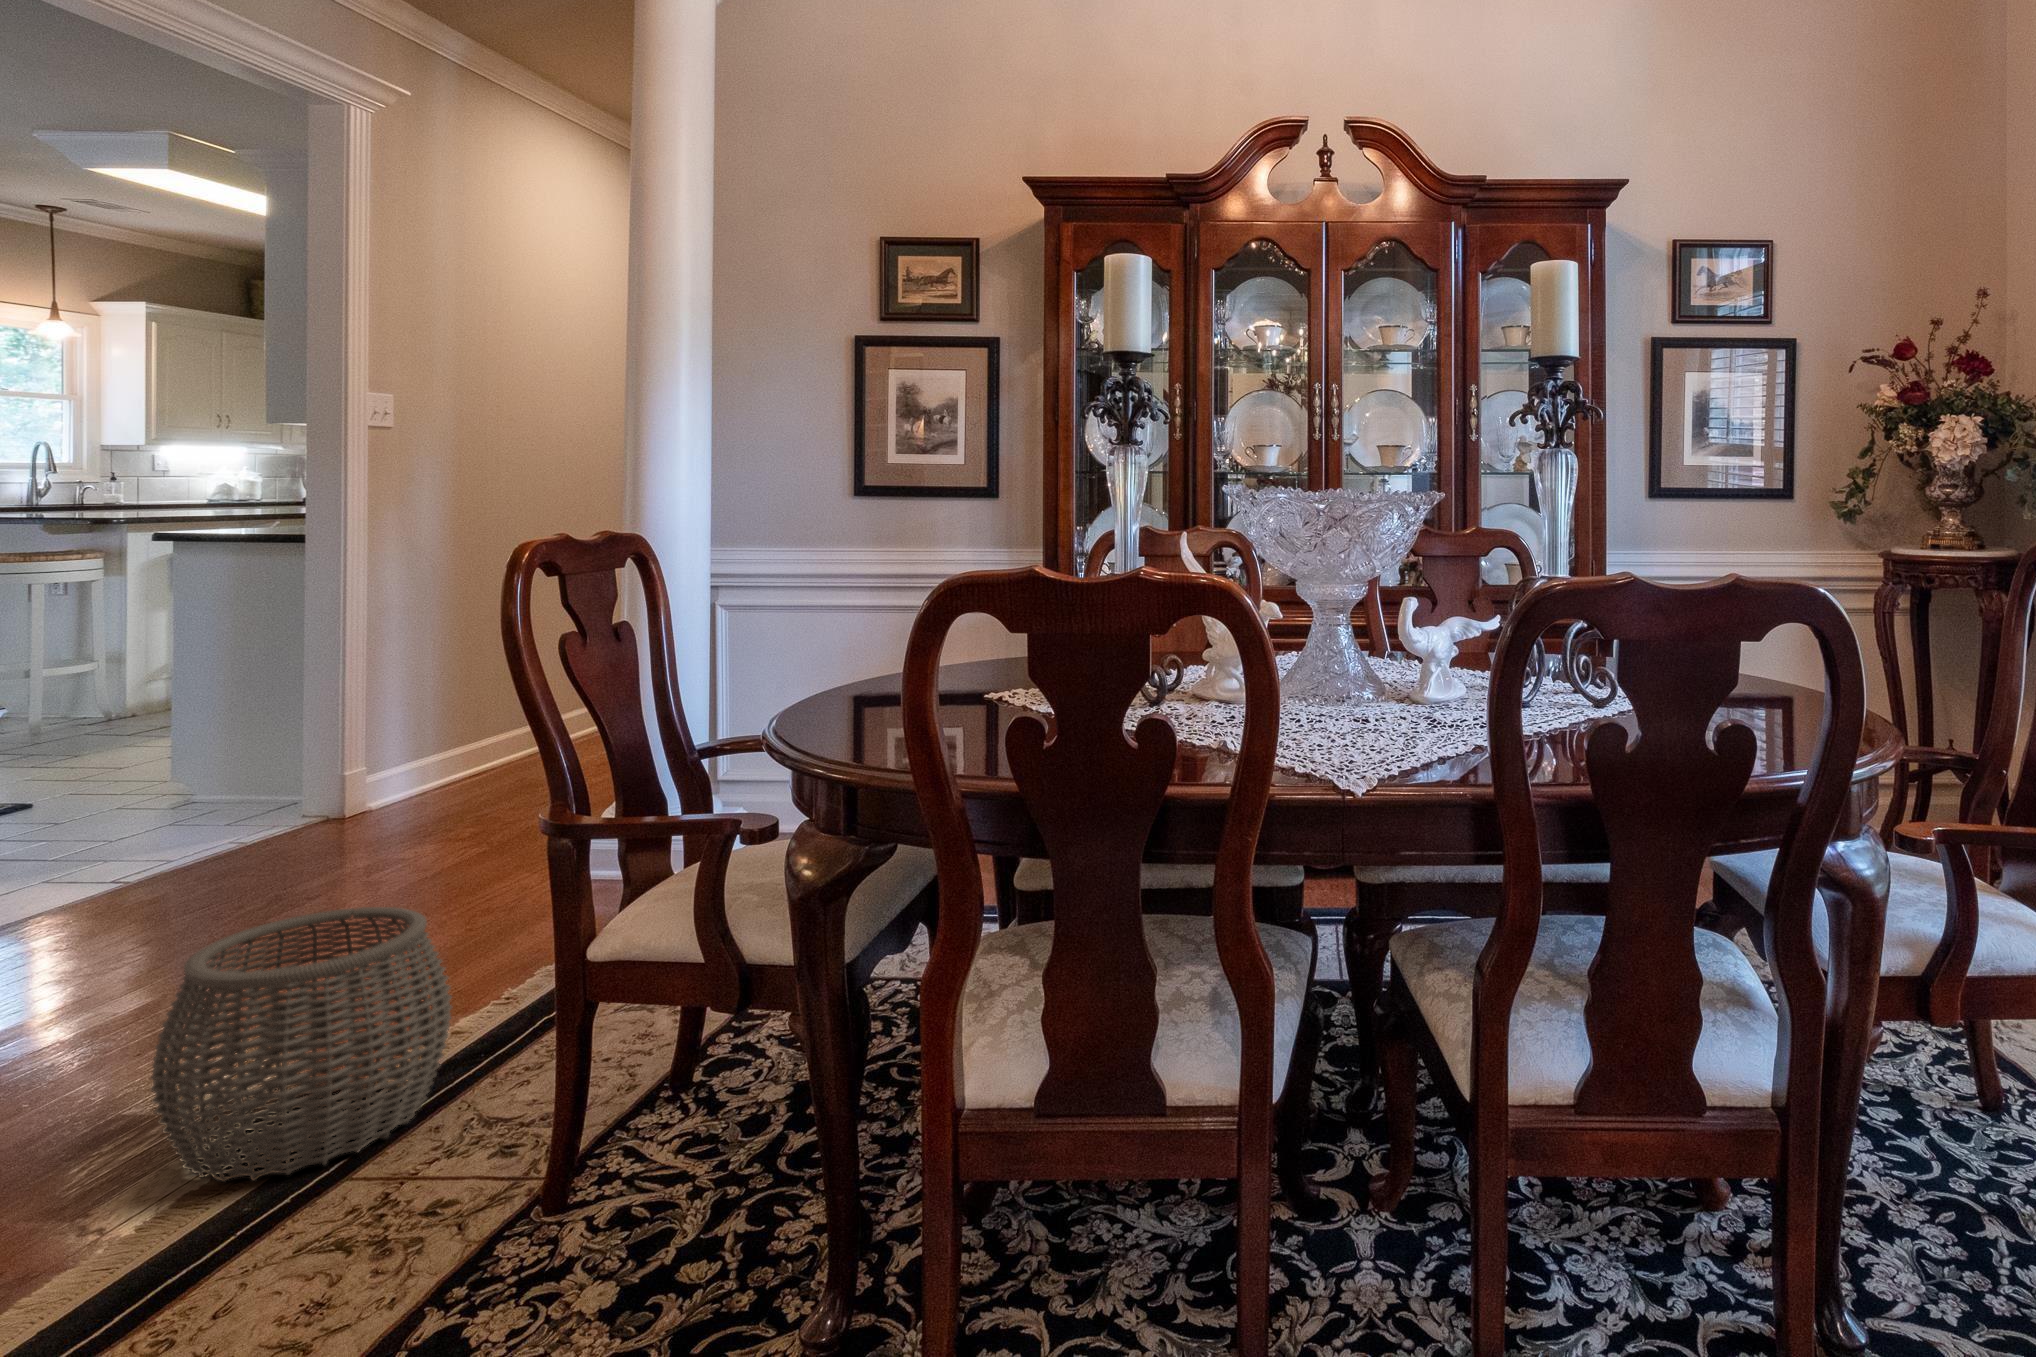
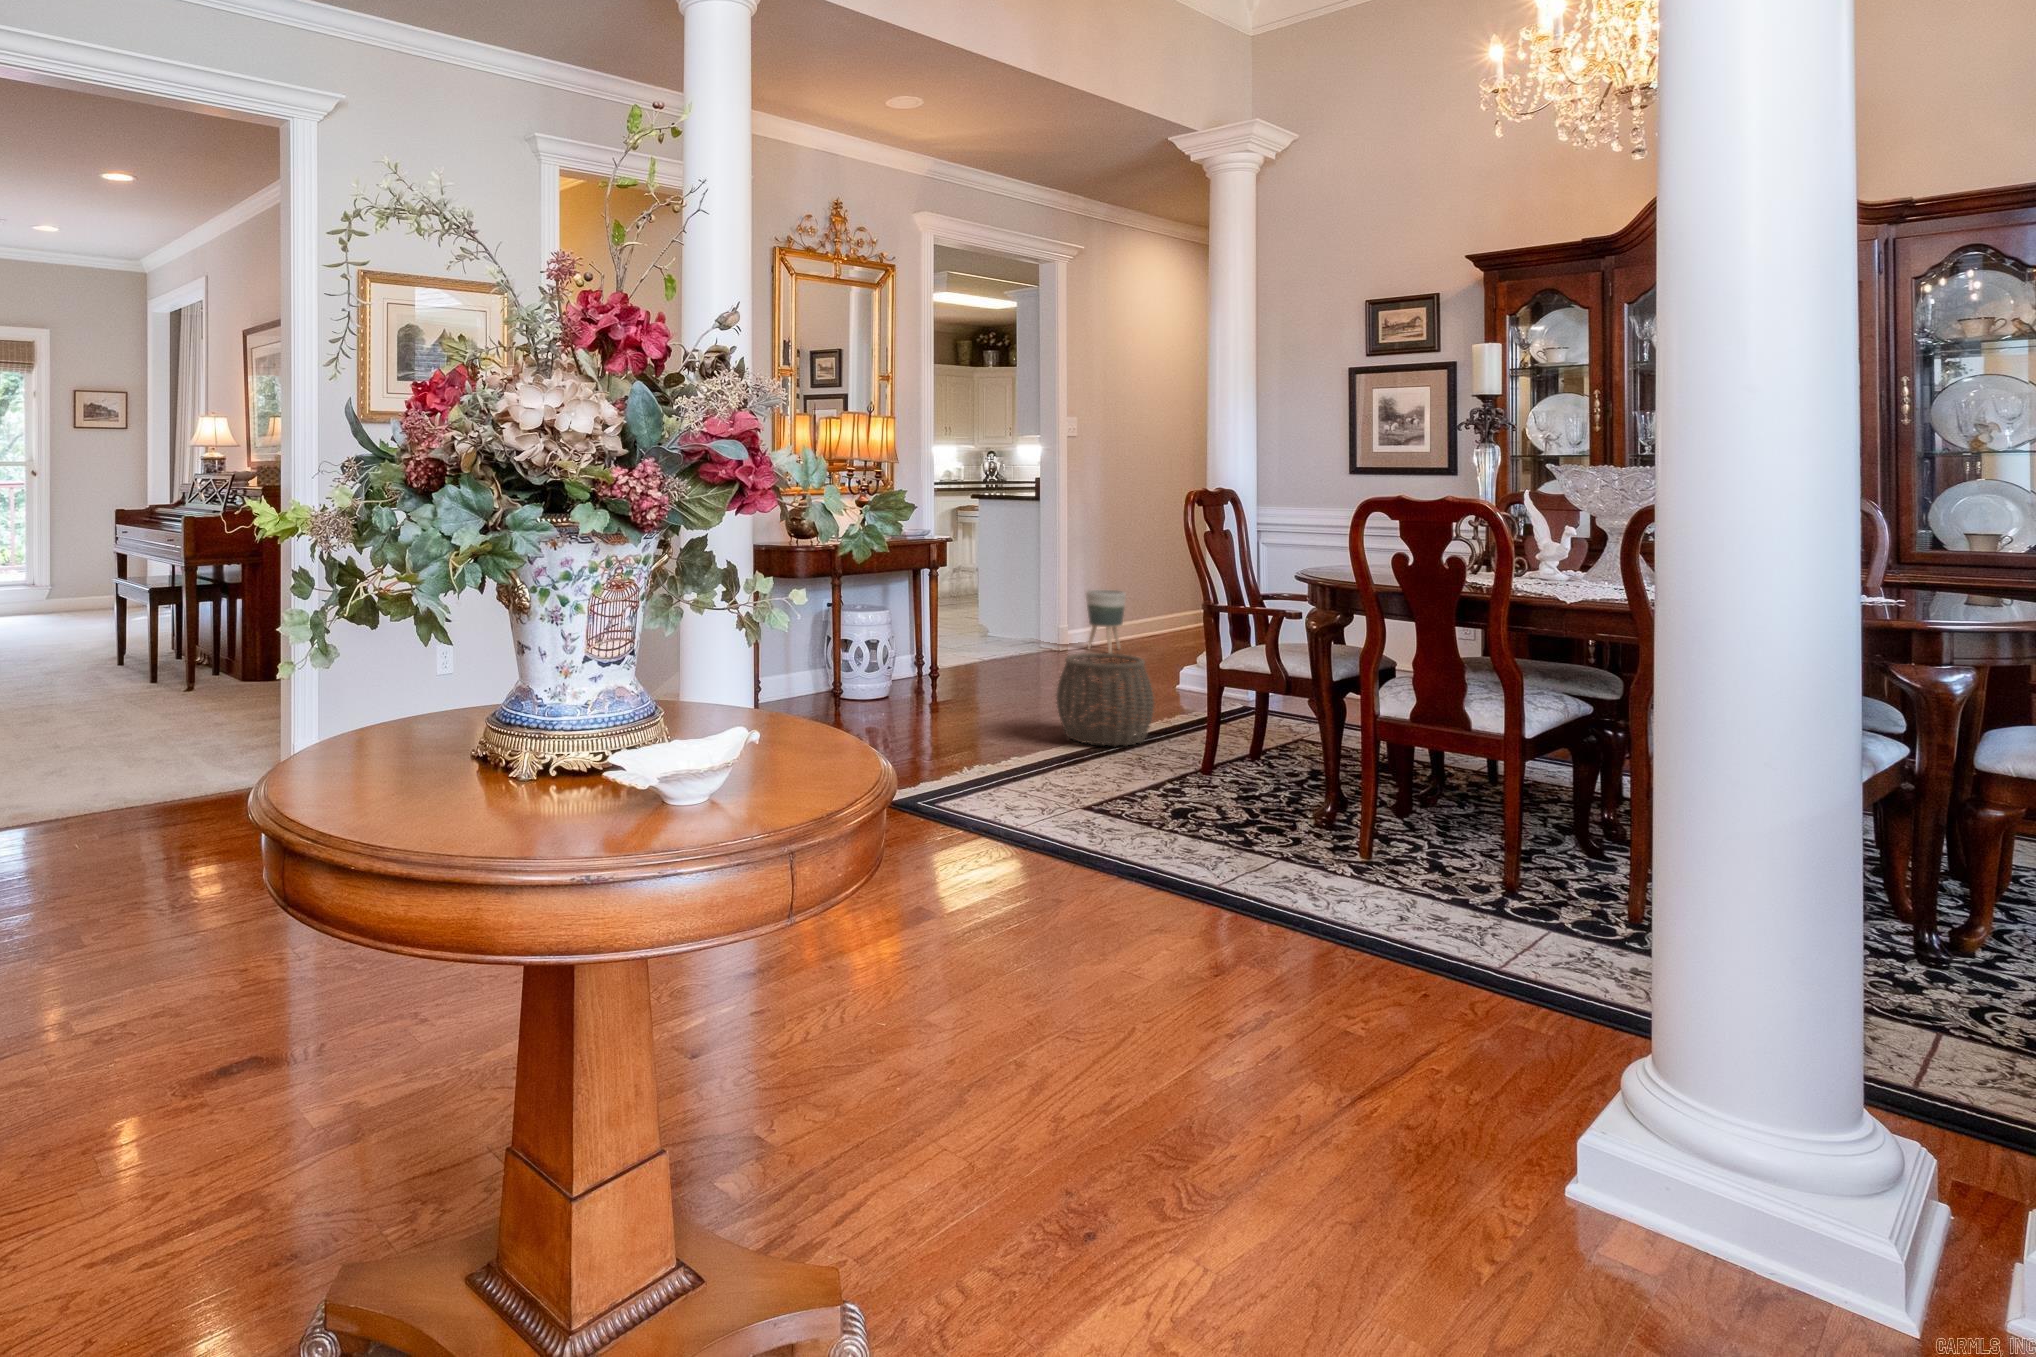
planter: none [404,691,488,806] -> present [1085,590,1126,653]

